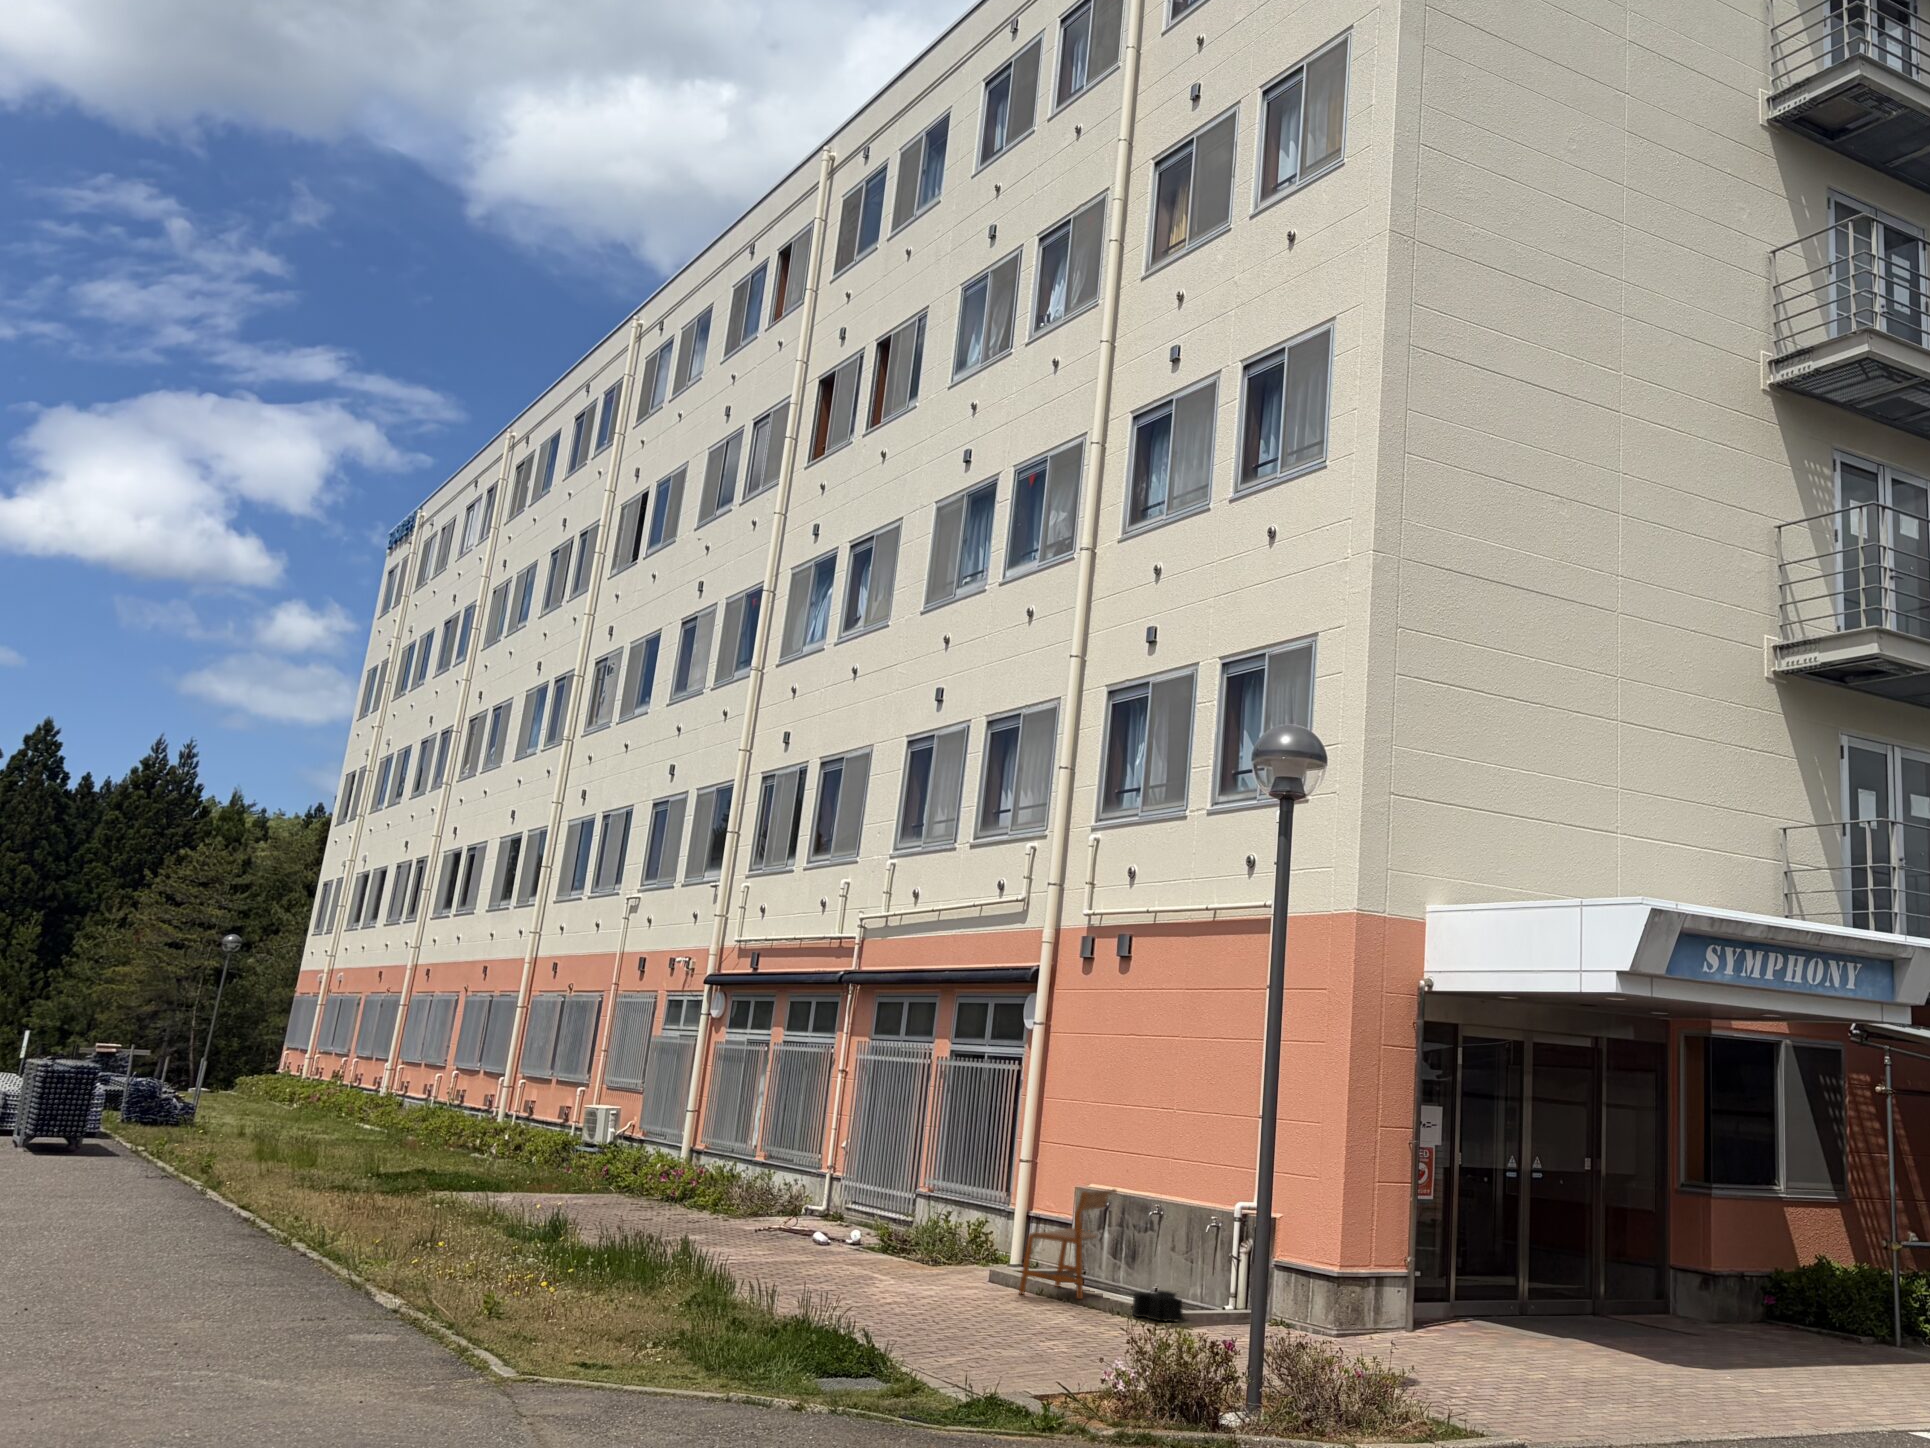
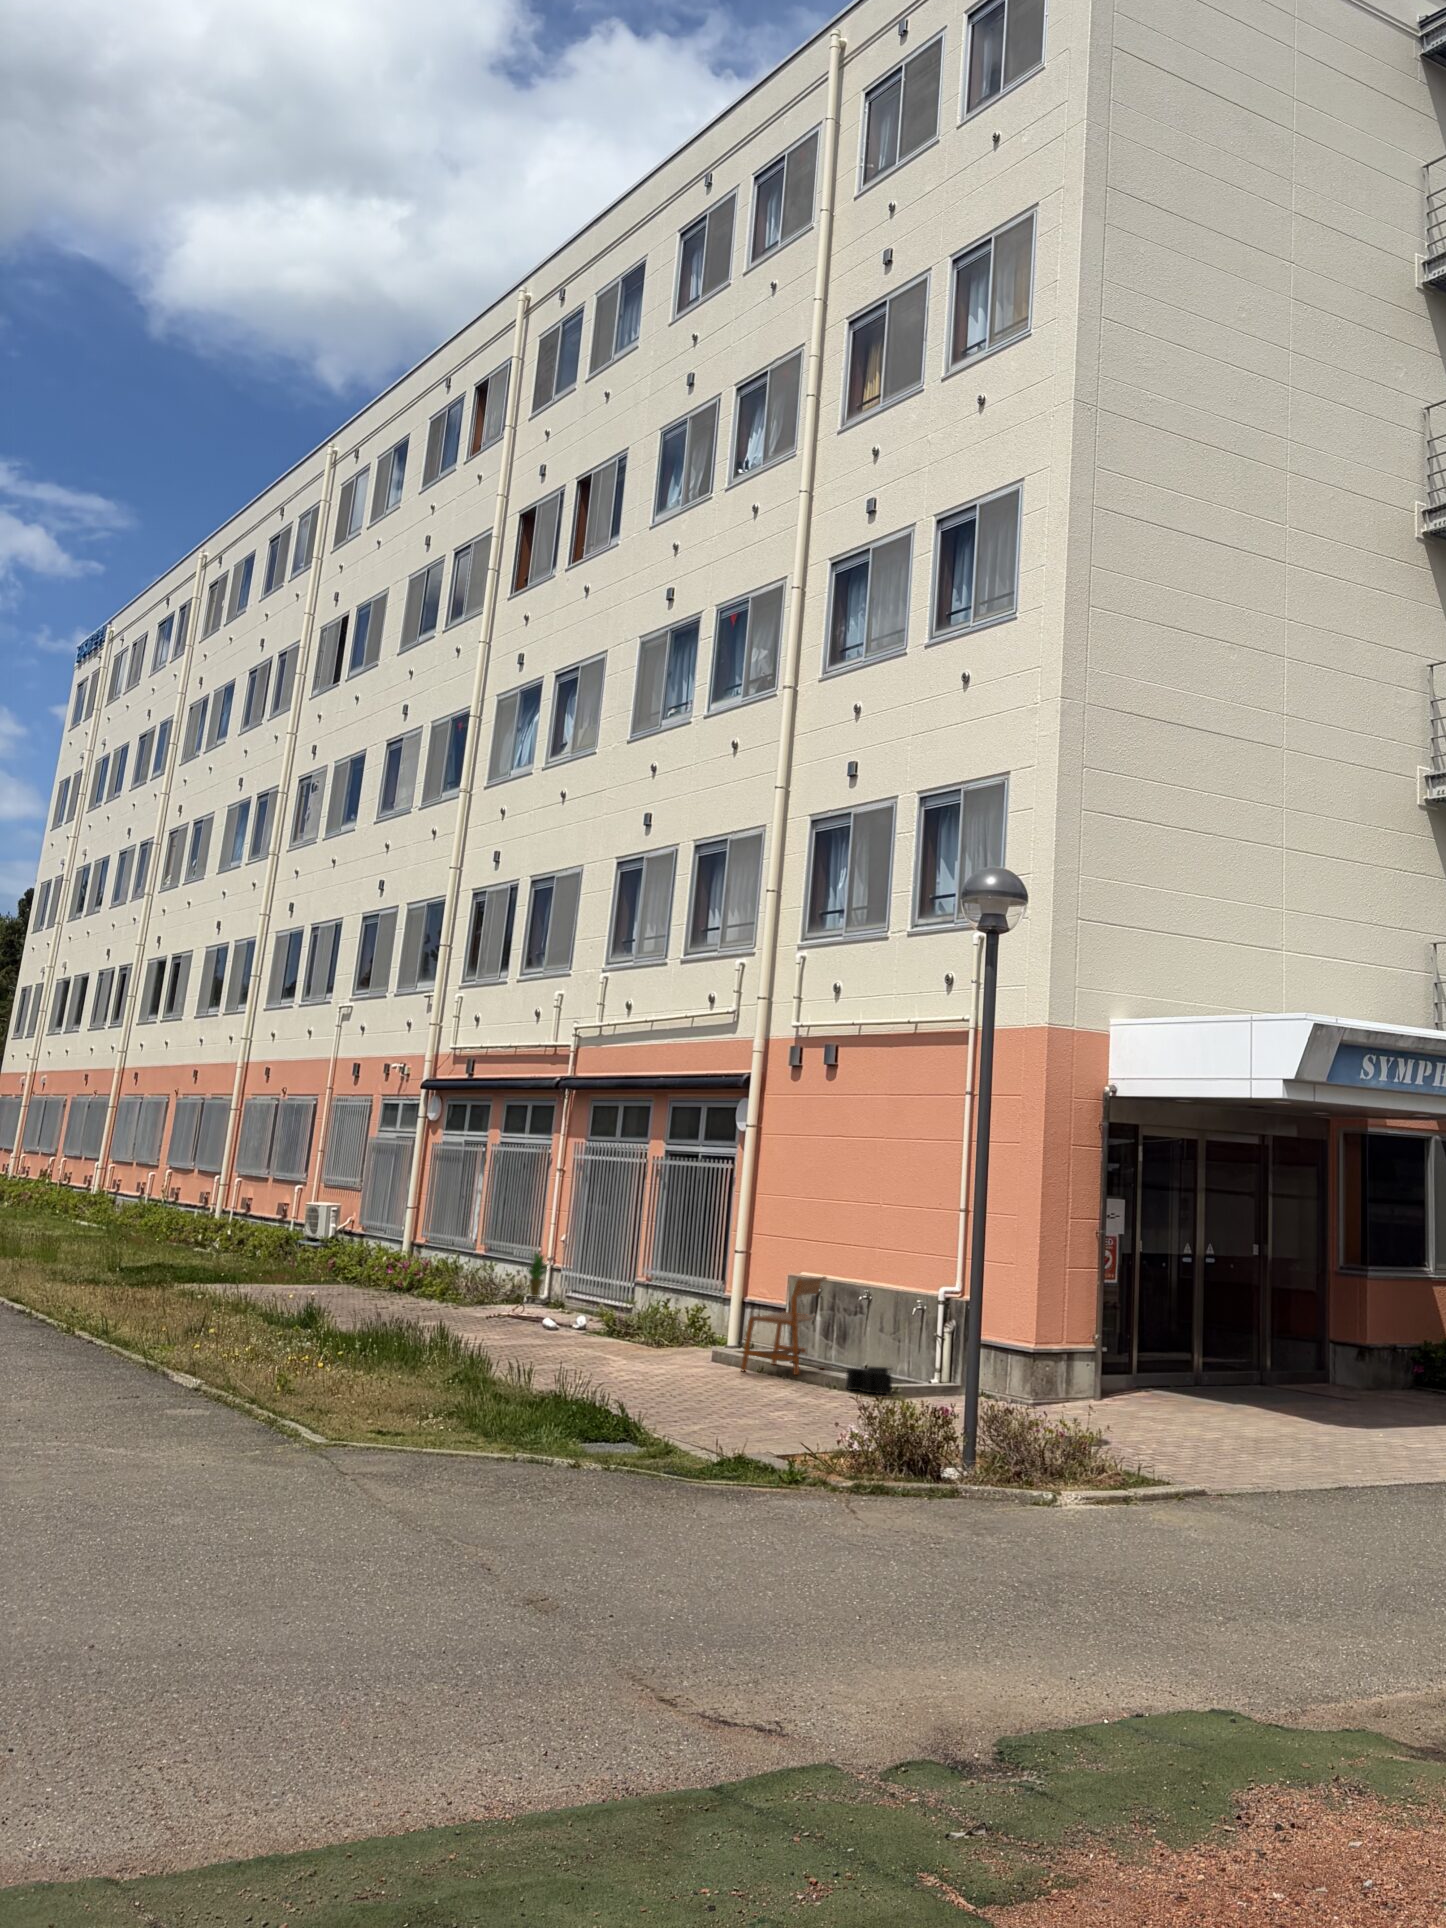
potted plant: none [800,1160,836,1209] -> present [527,1253,548,1297]

